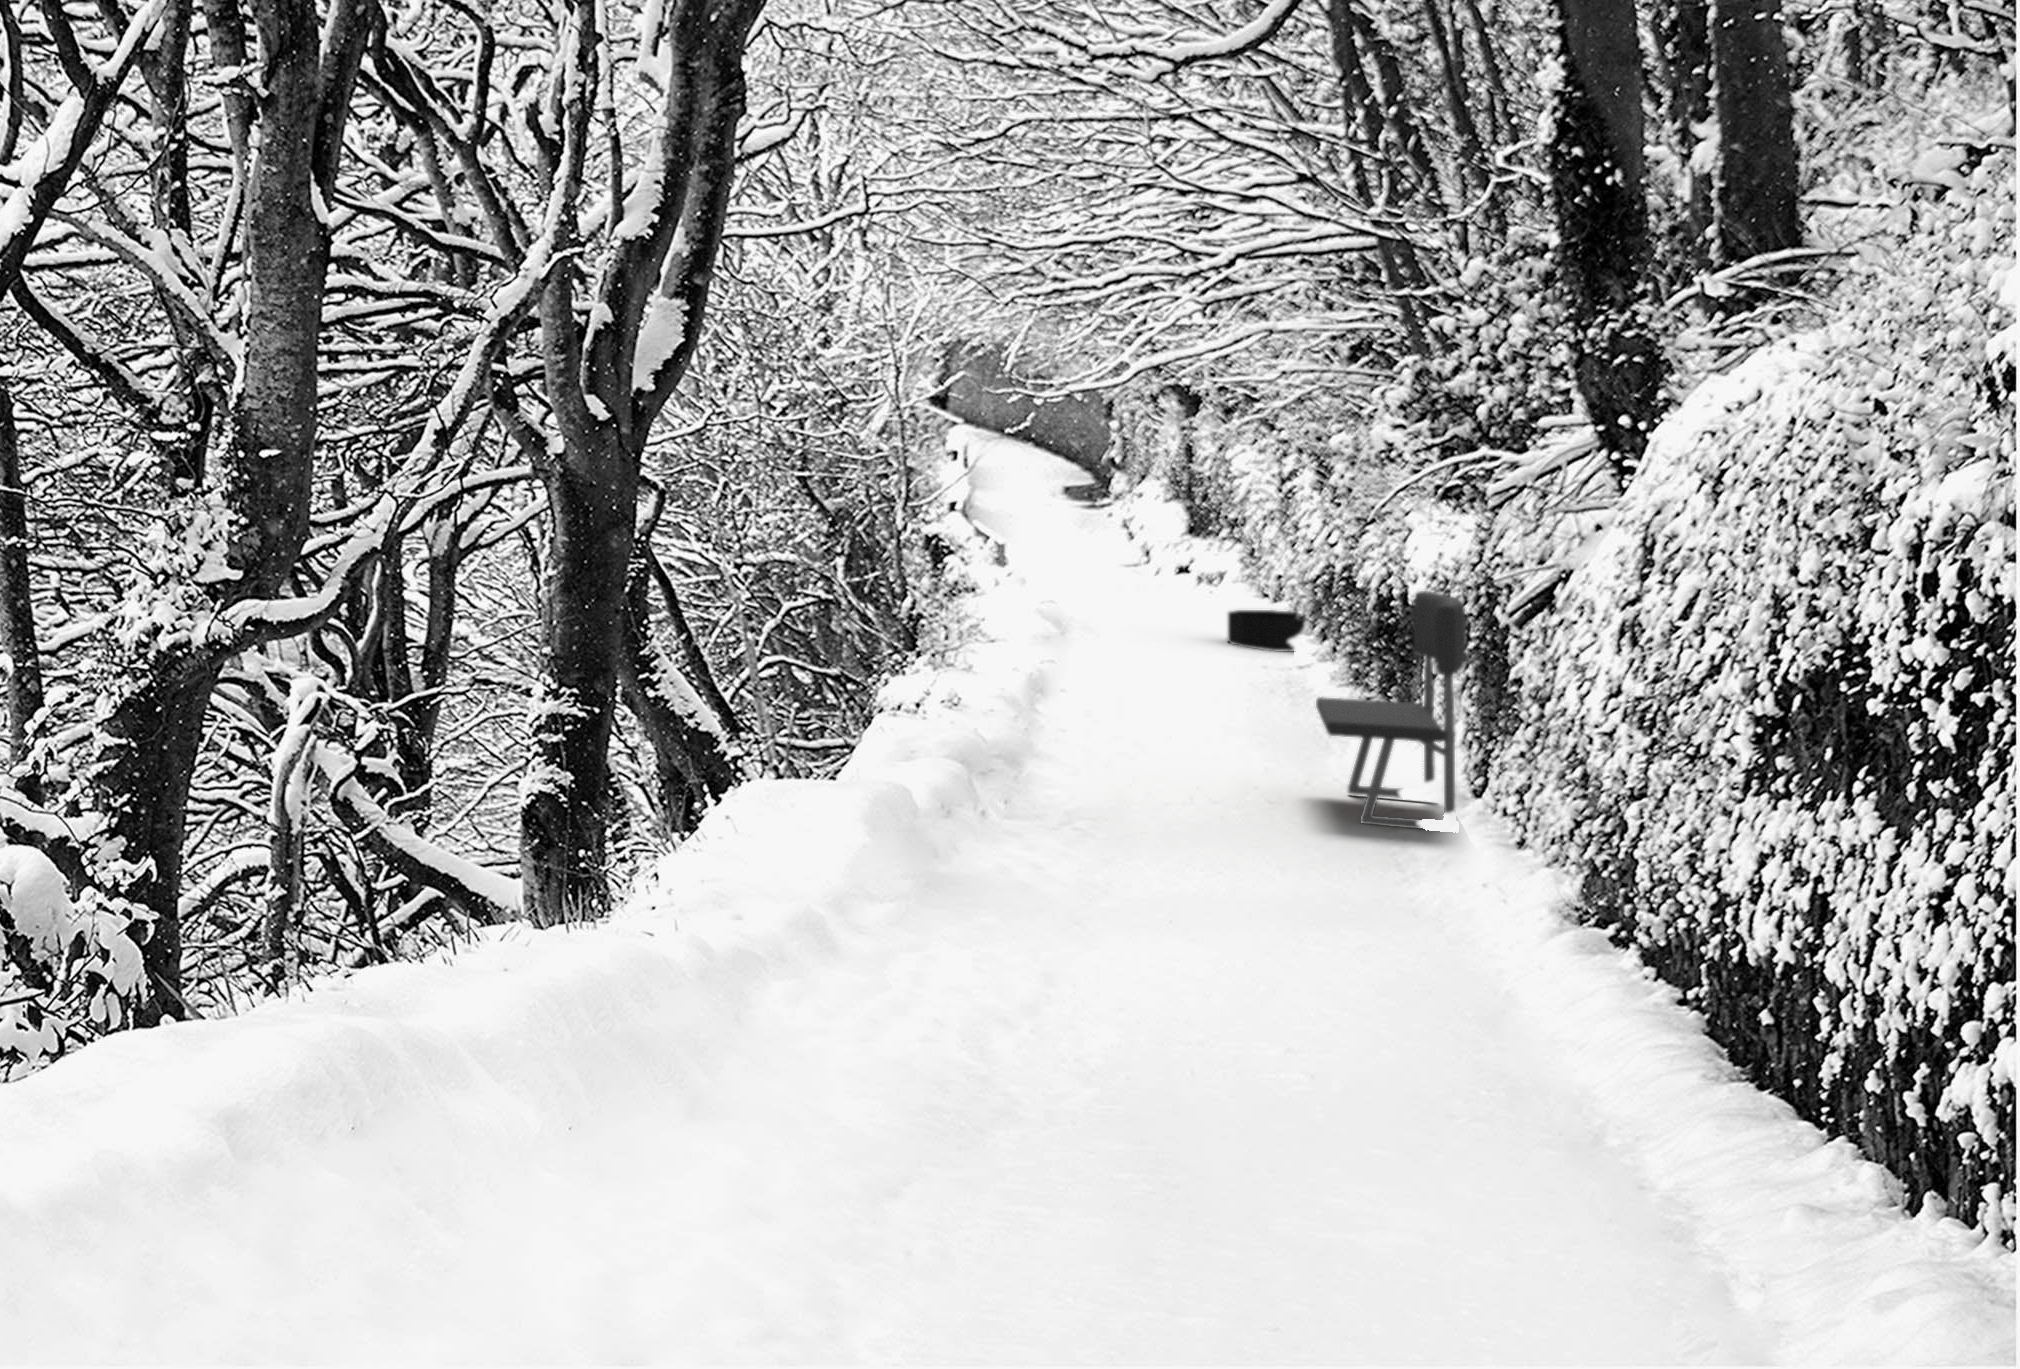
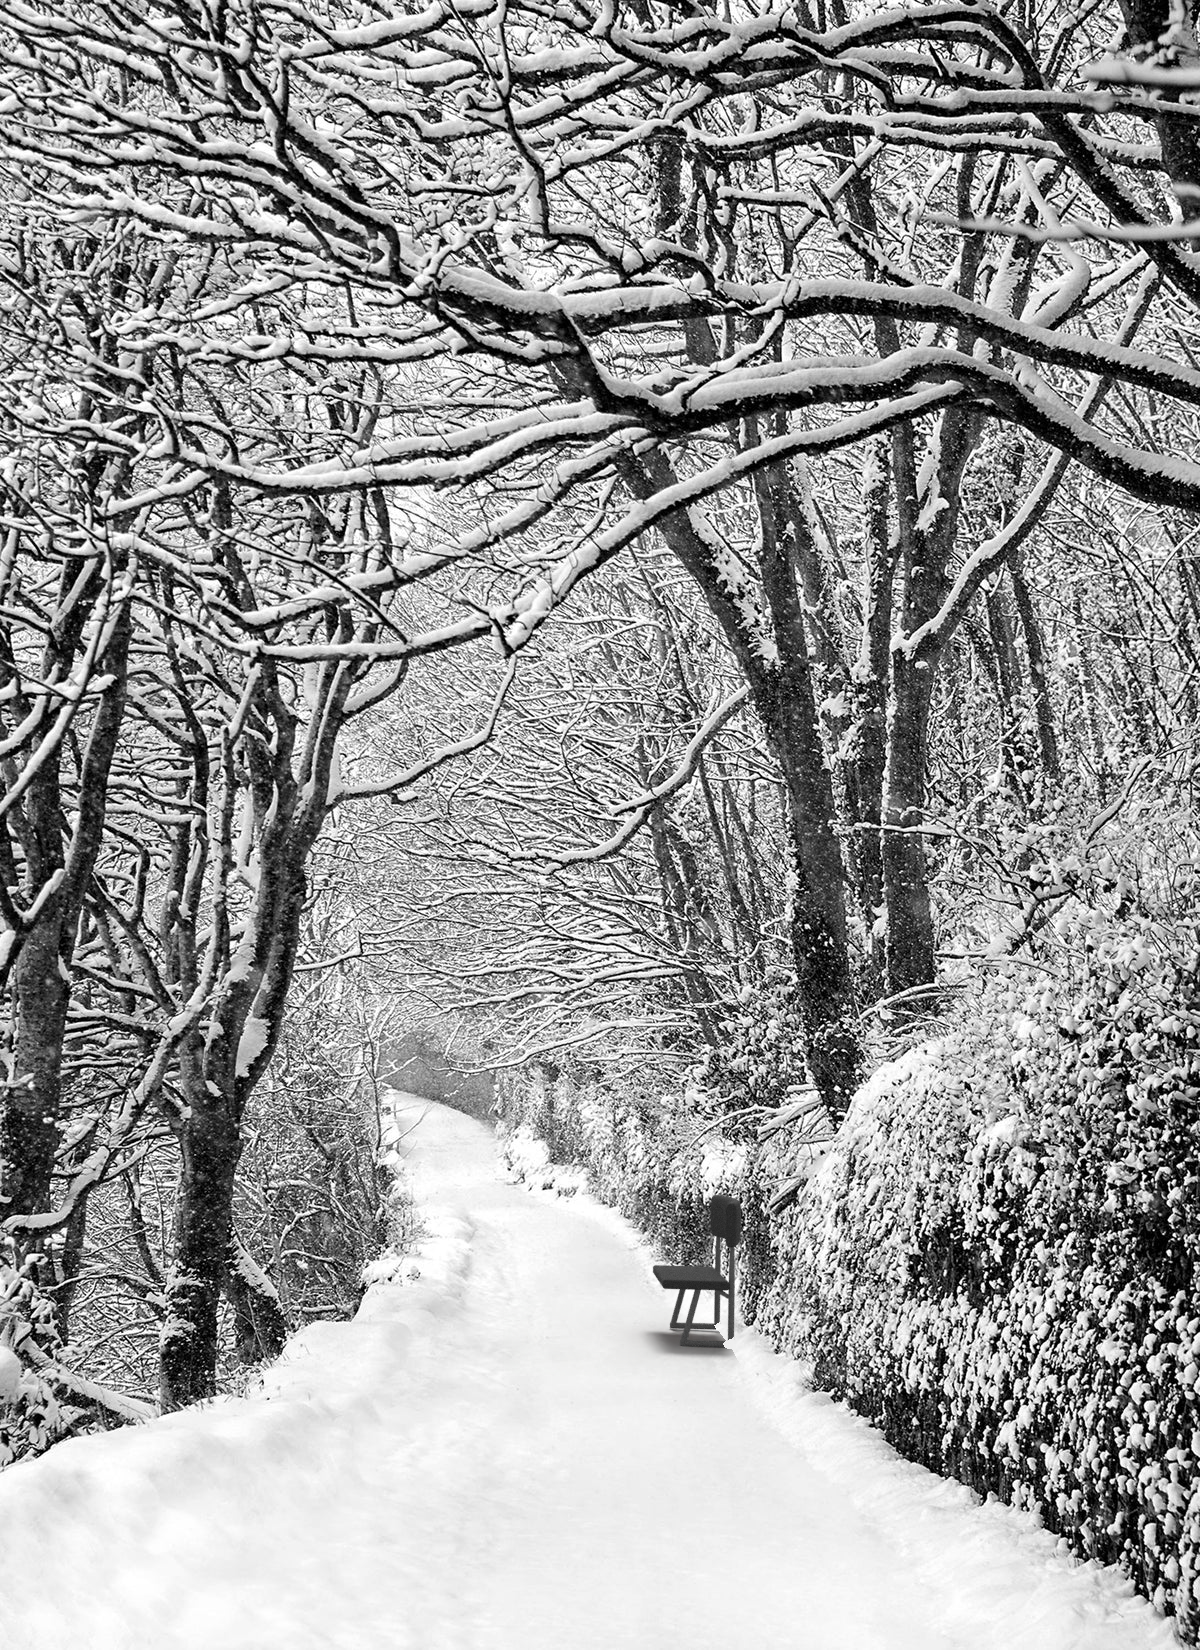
basket: present [1228,610,1305,652] -> none [582,1212,639,1240]

